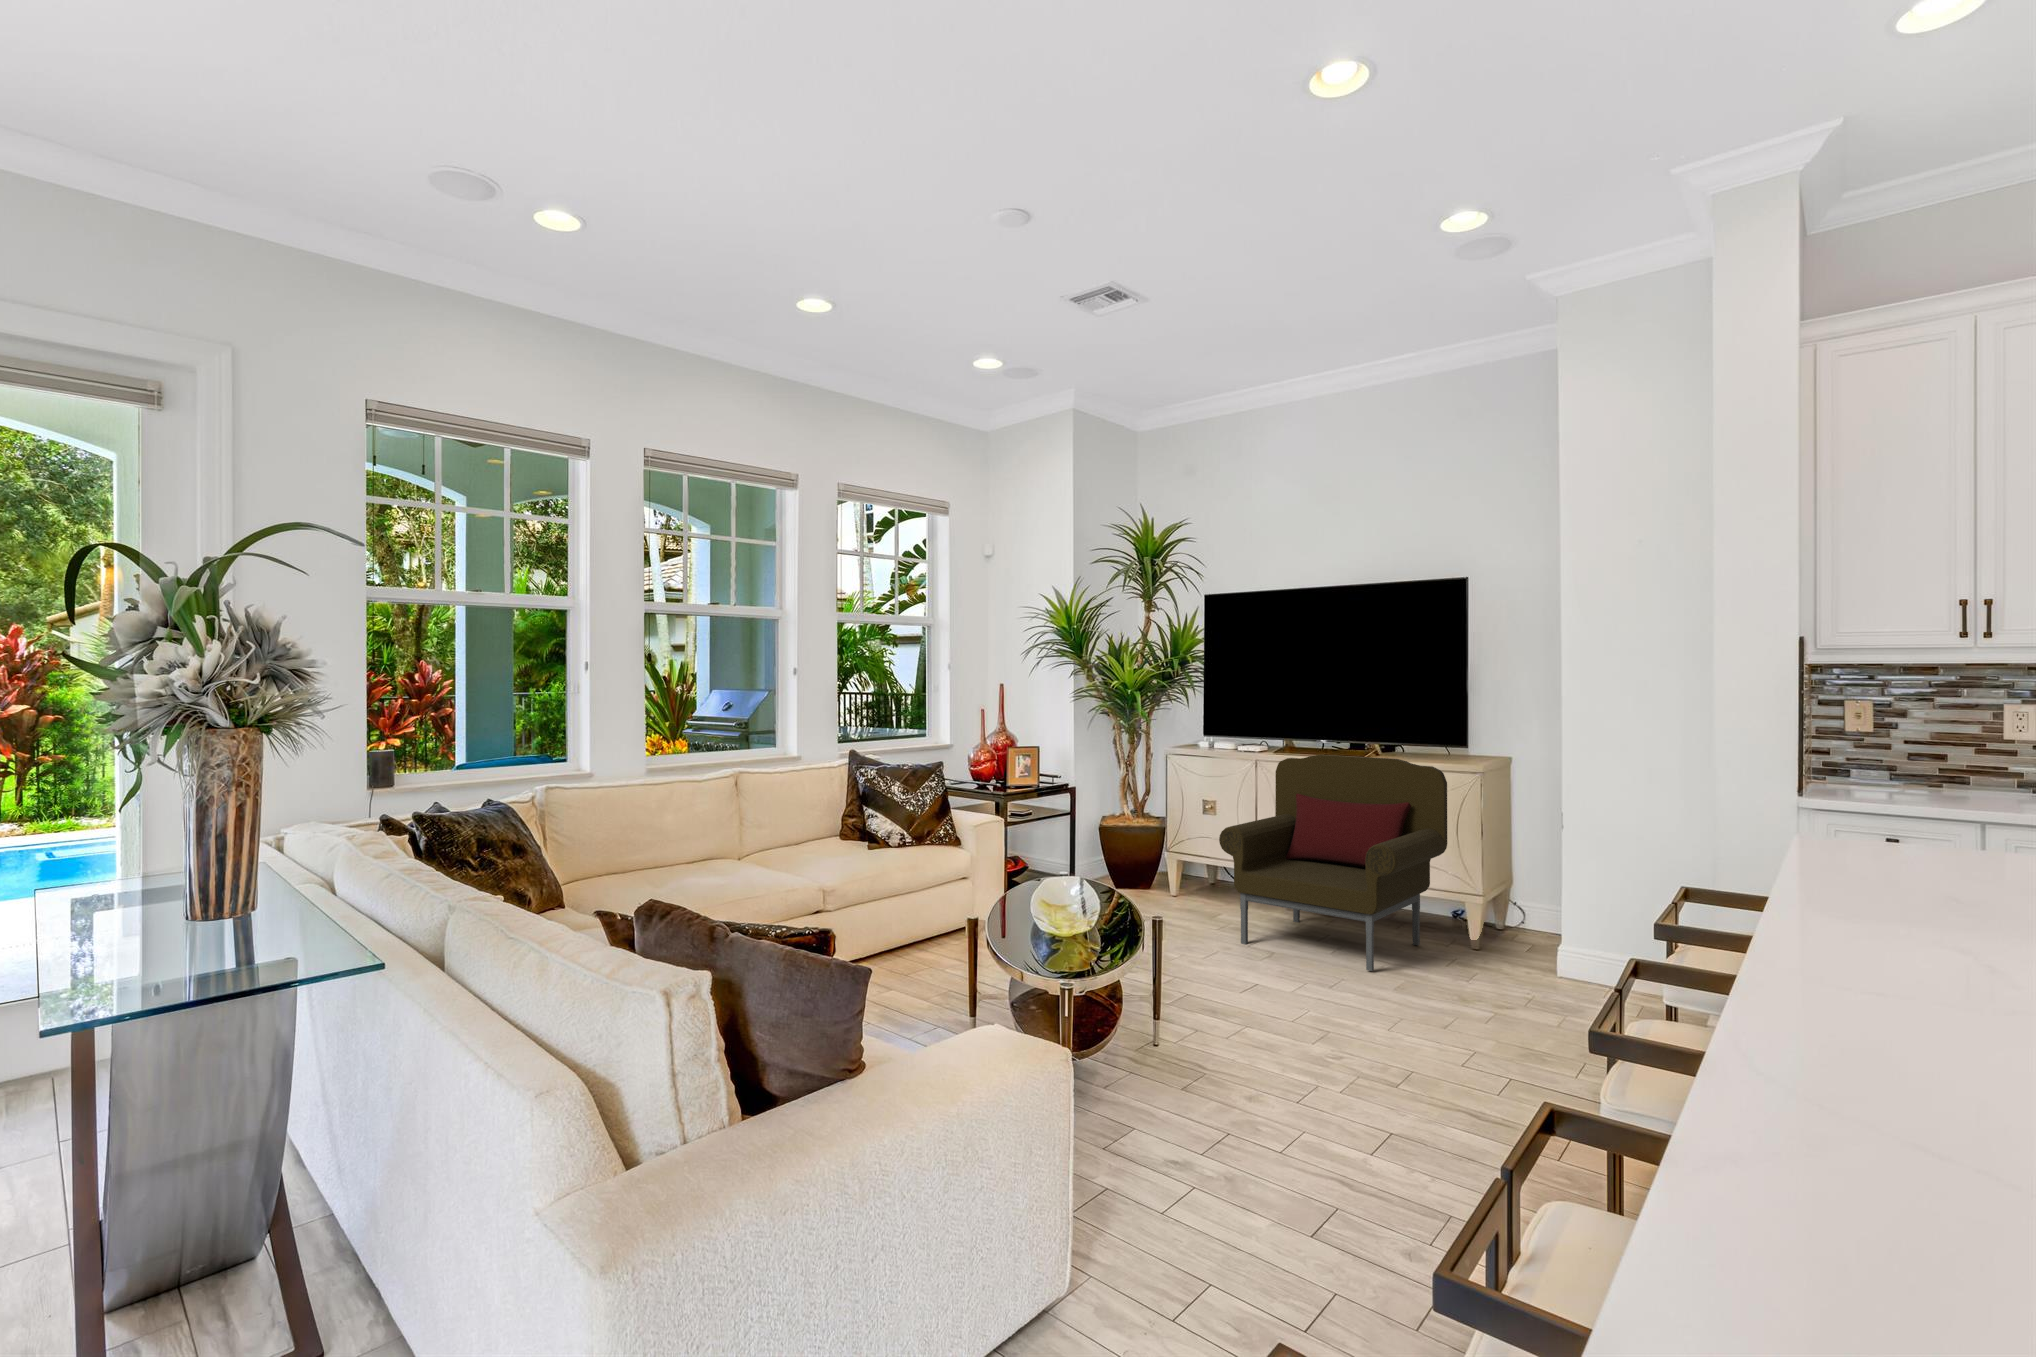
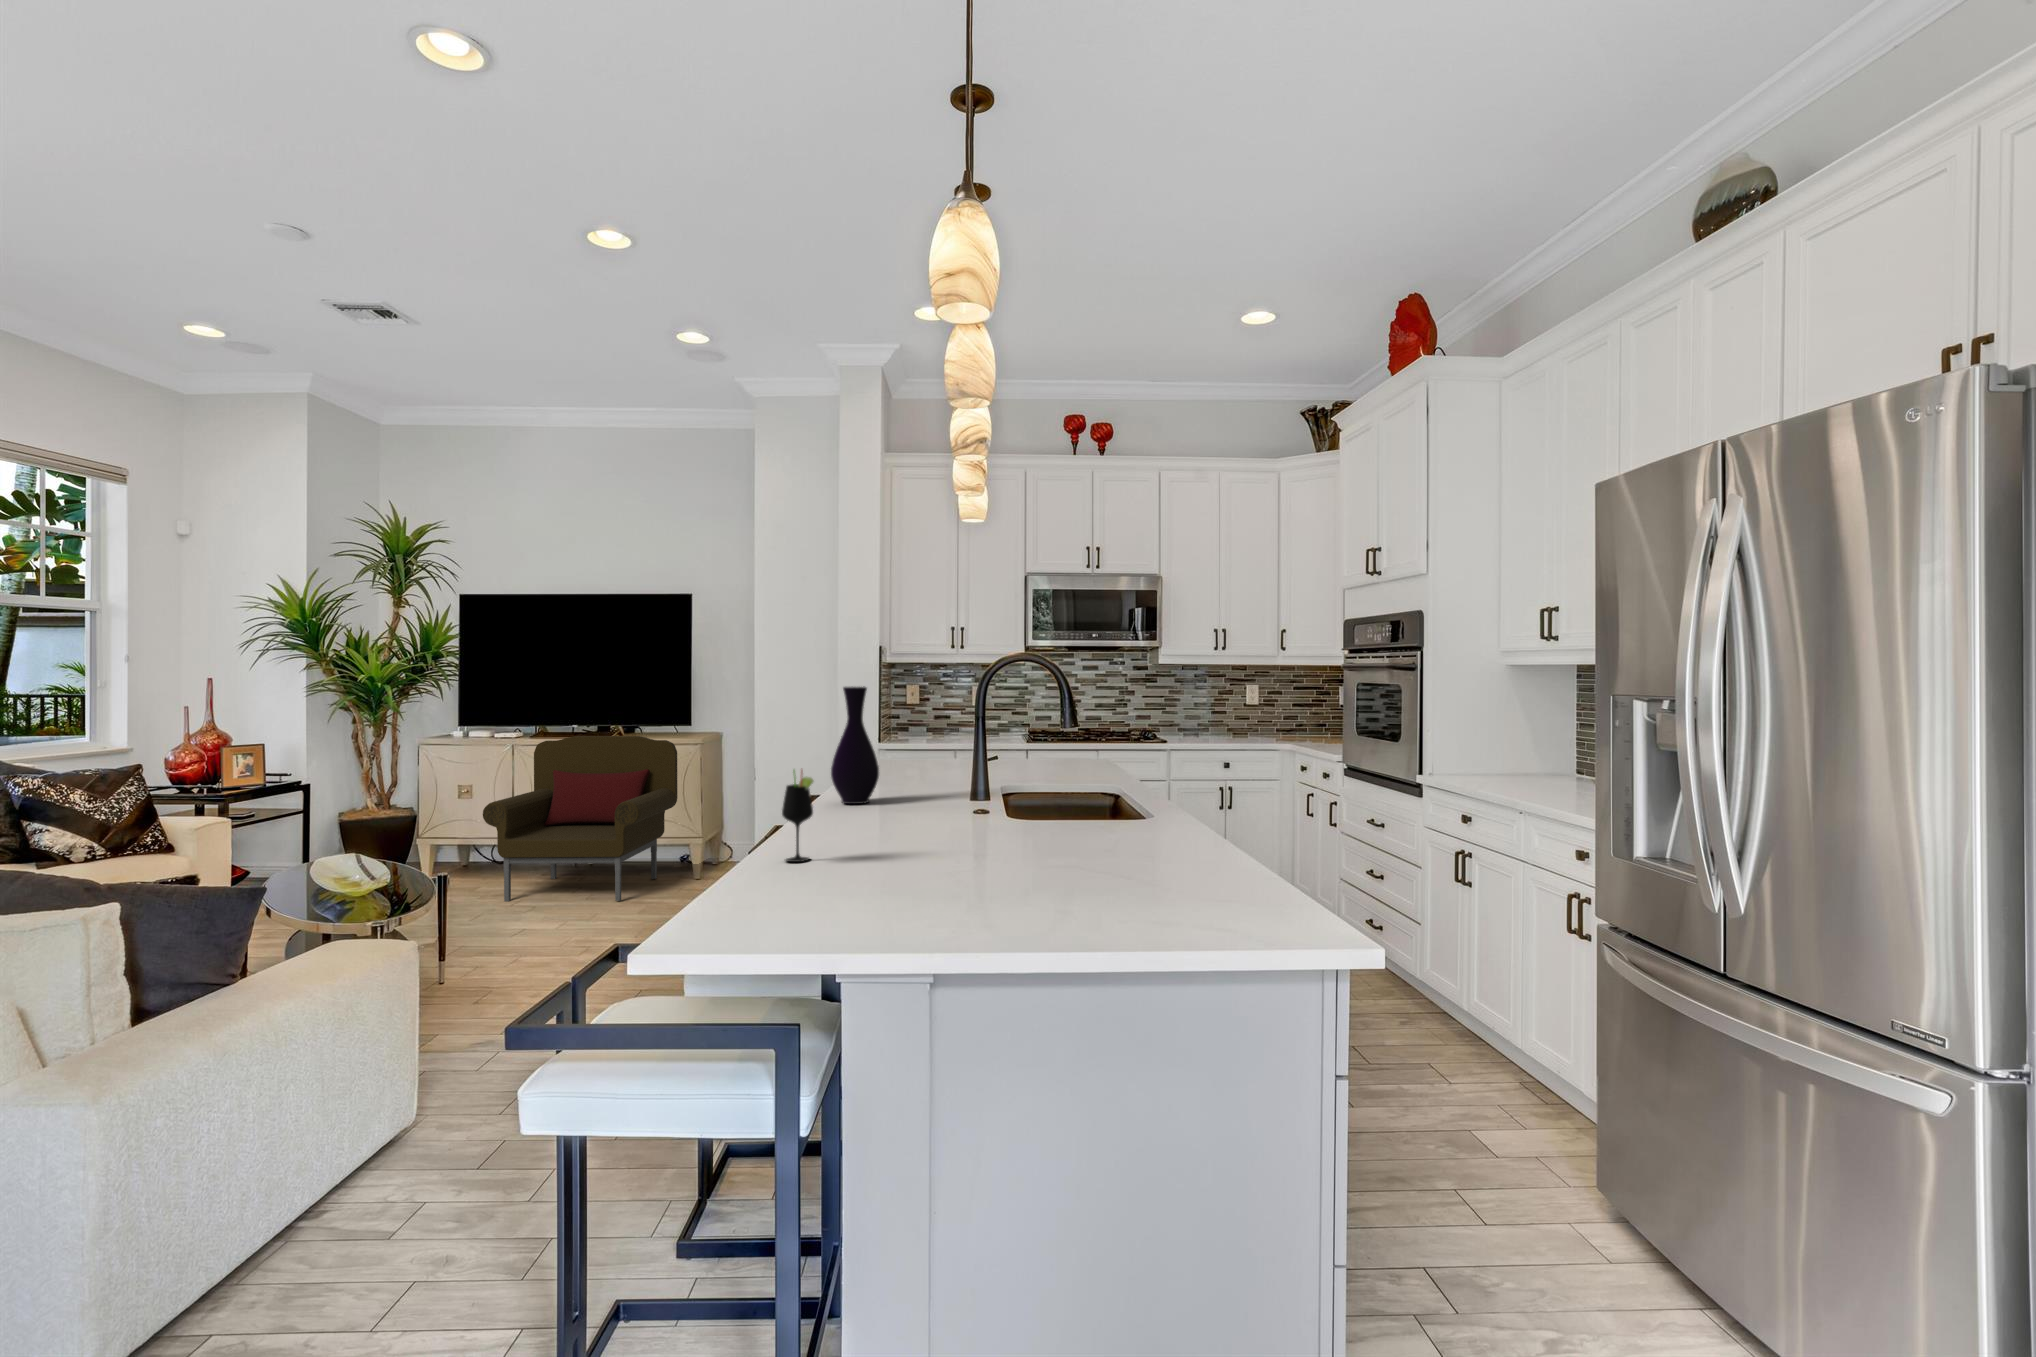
vase: none [1806,705,1953,979] -> present [831,686,879,804]
wine glass: none [1791,962,1927,1252] -> present [782,770,813,862]

